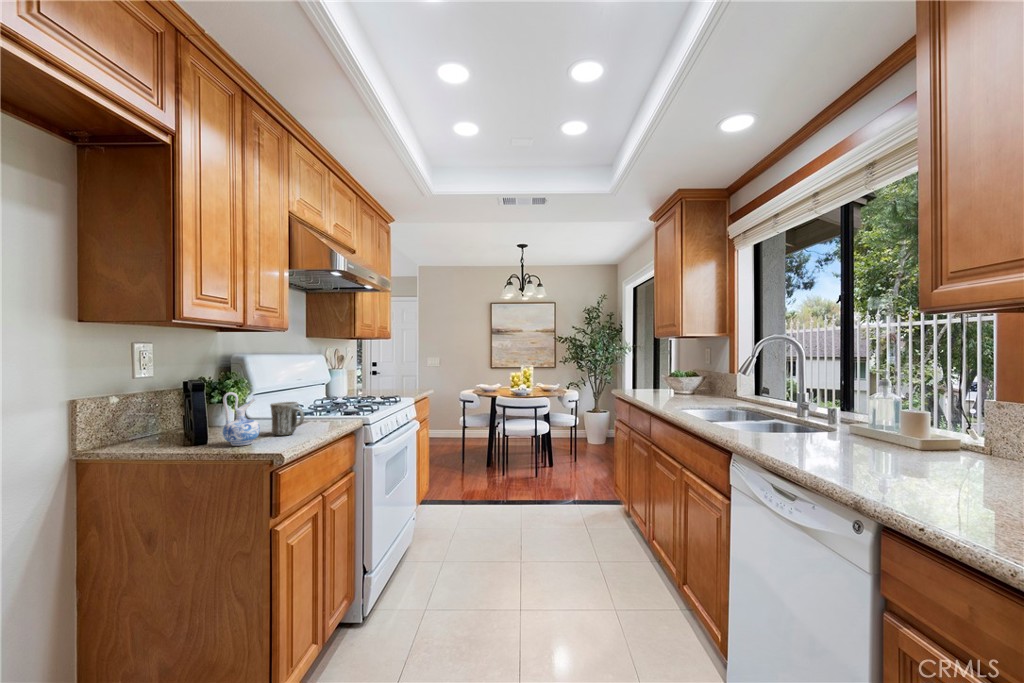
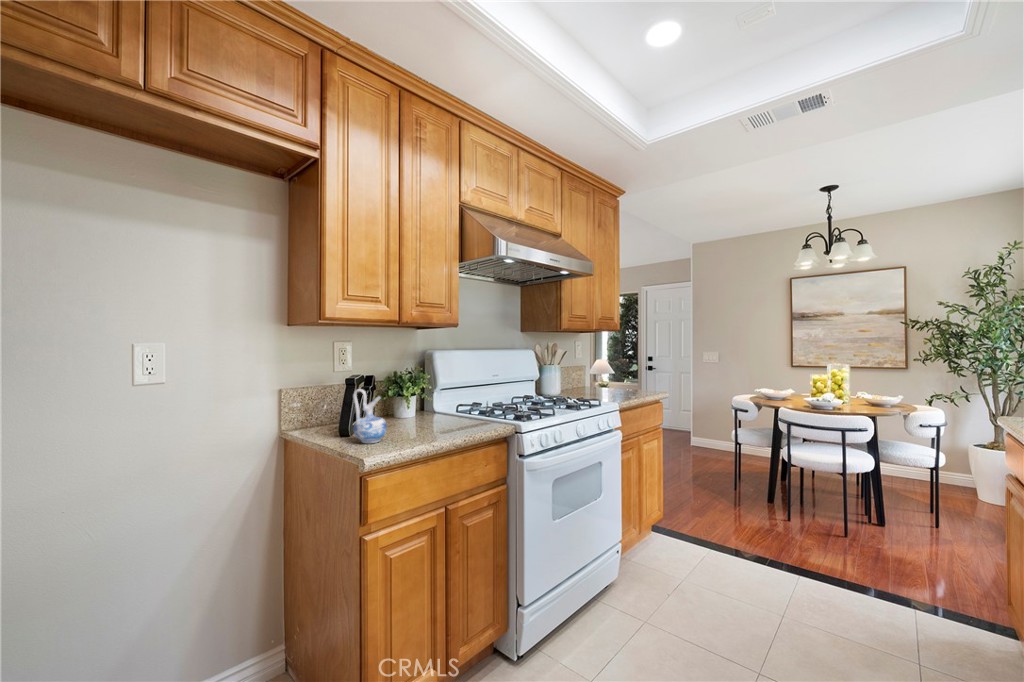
mug: present [270,402,304,436] -> none [407,401,434,437]

